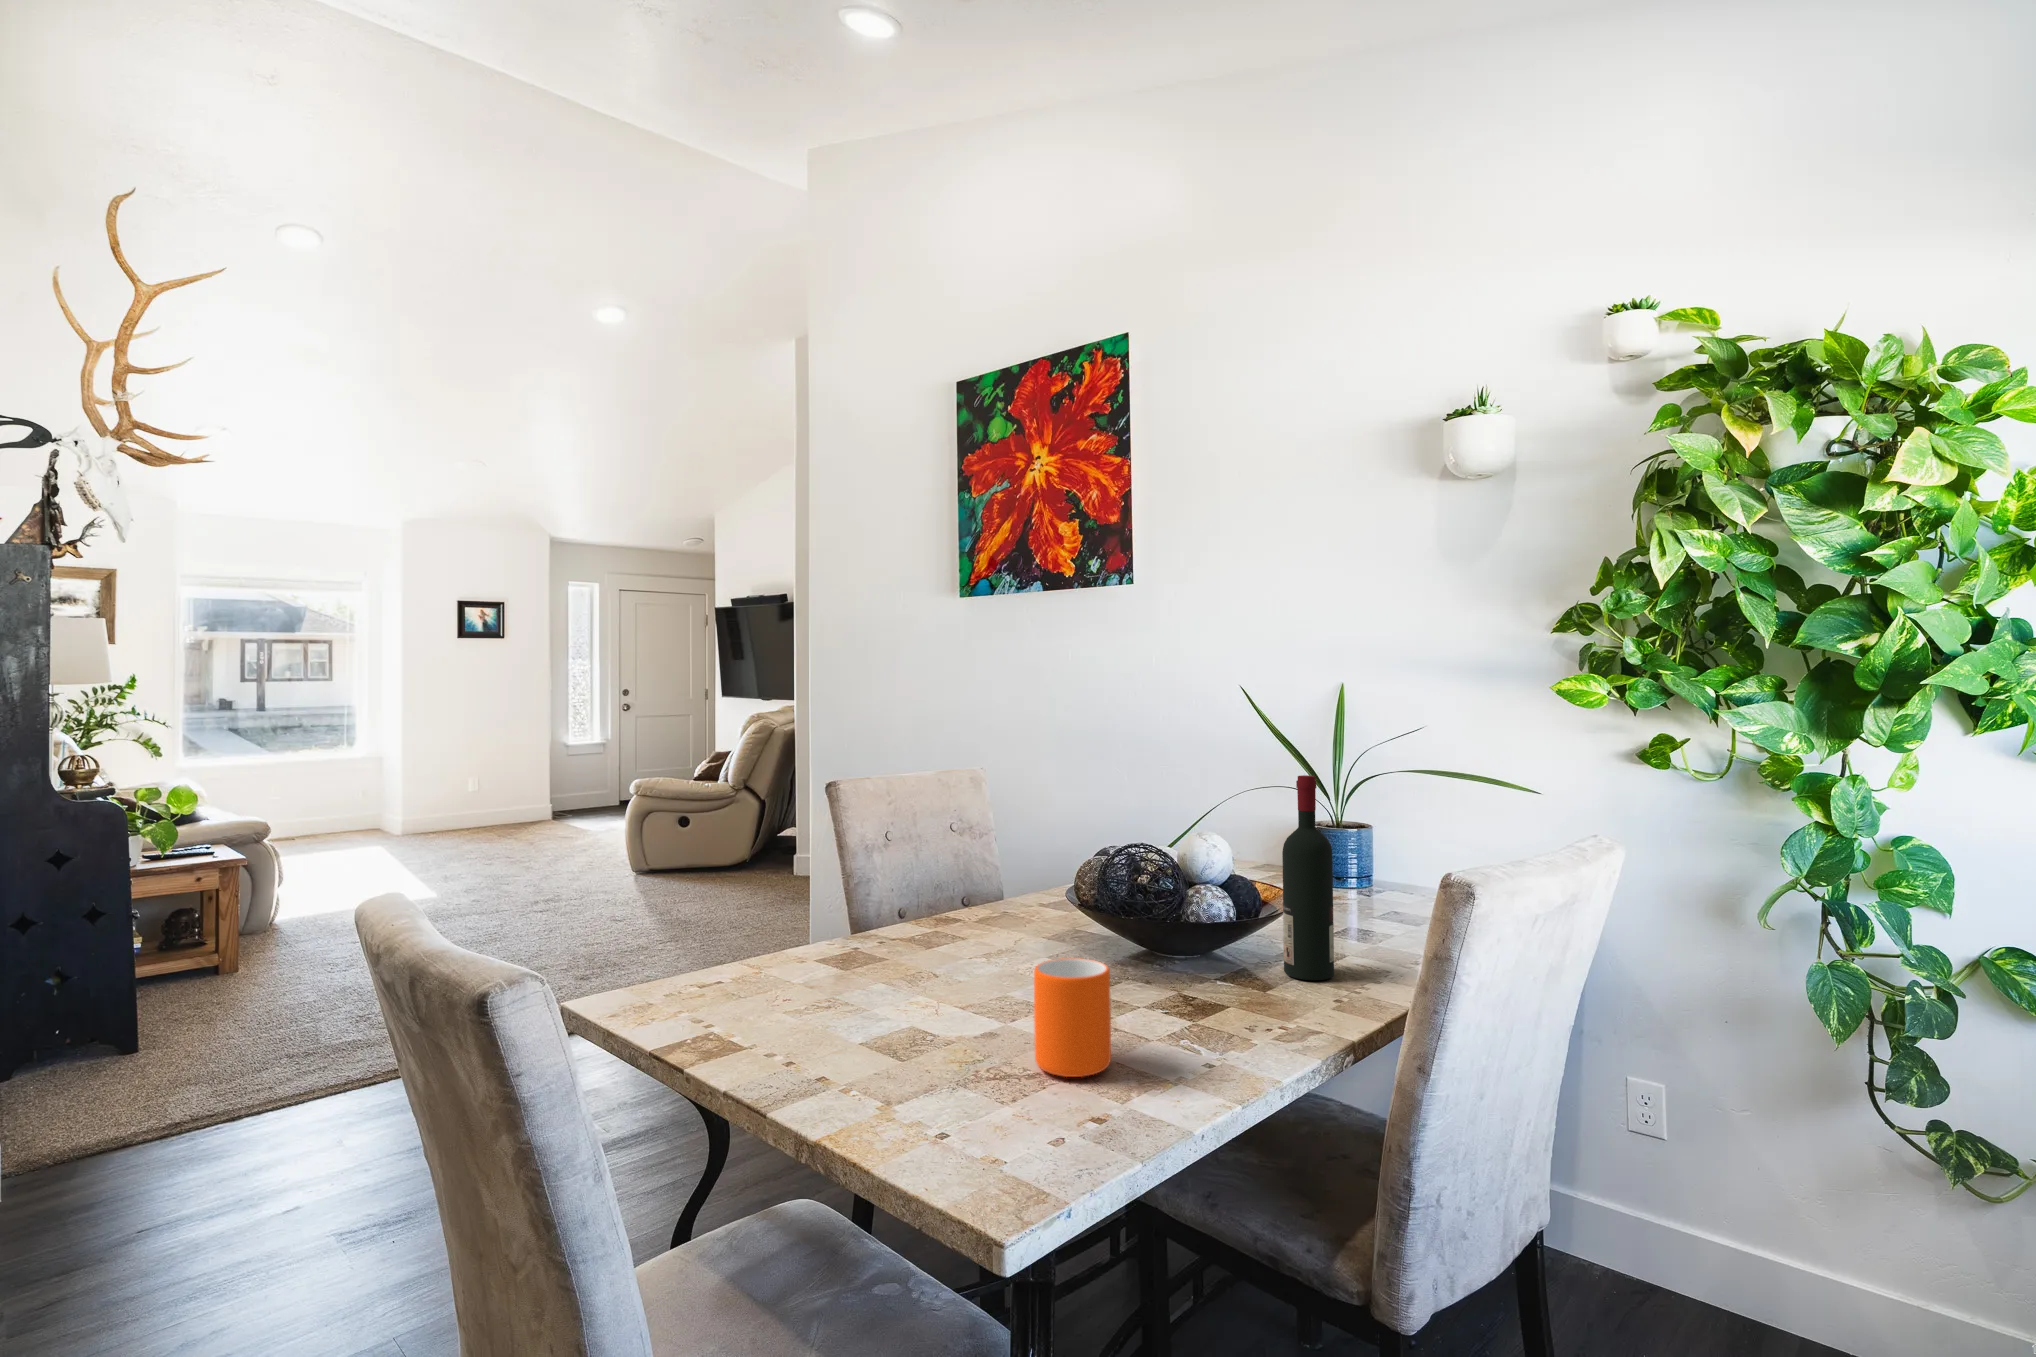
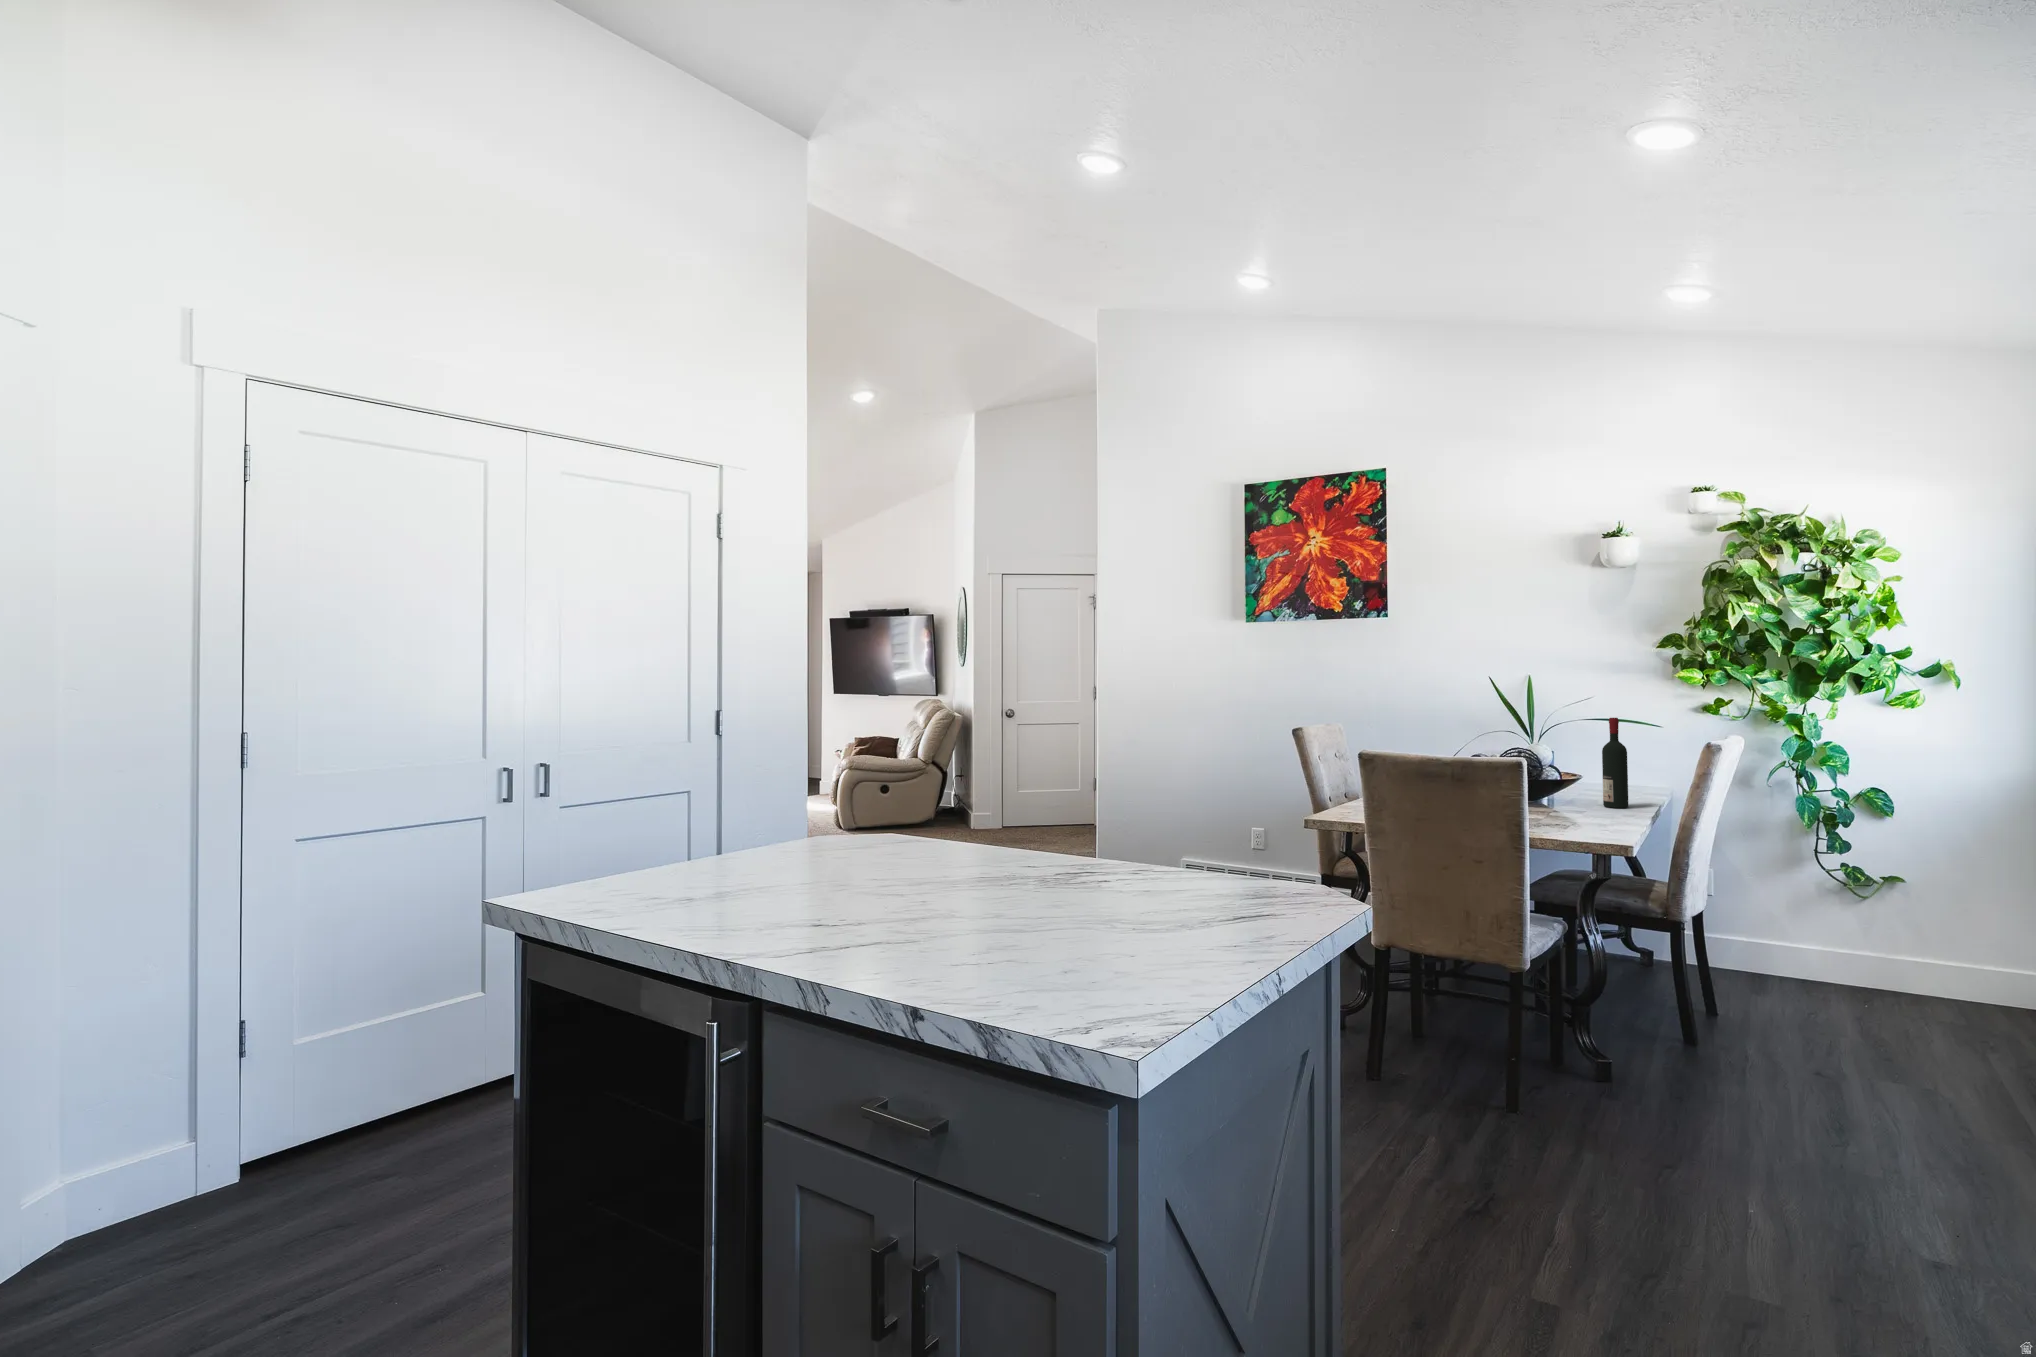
mug: present [1034,958,1111,1077] -> none [1571,788,1613,830]

